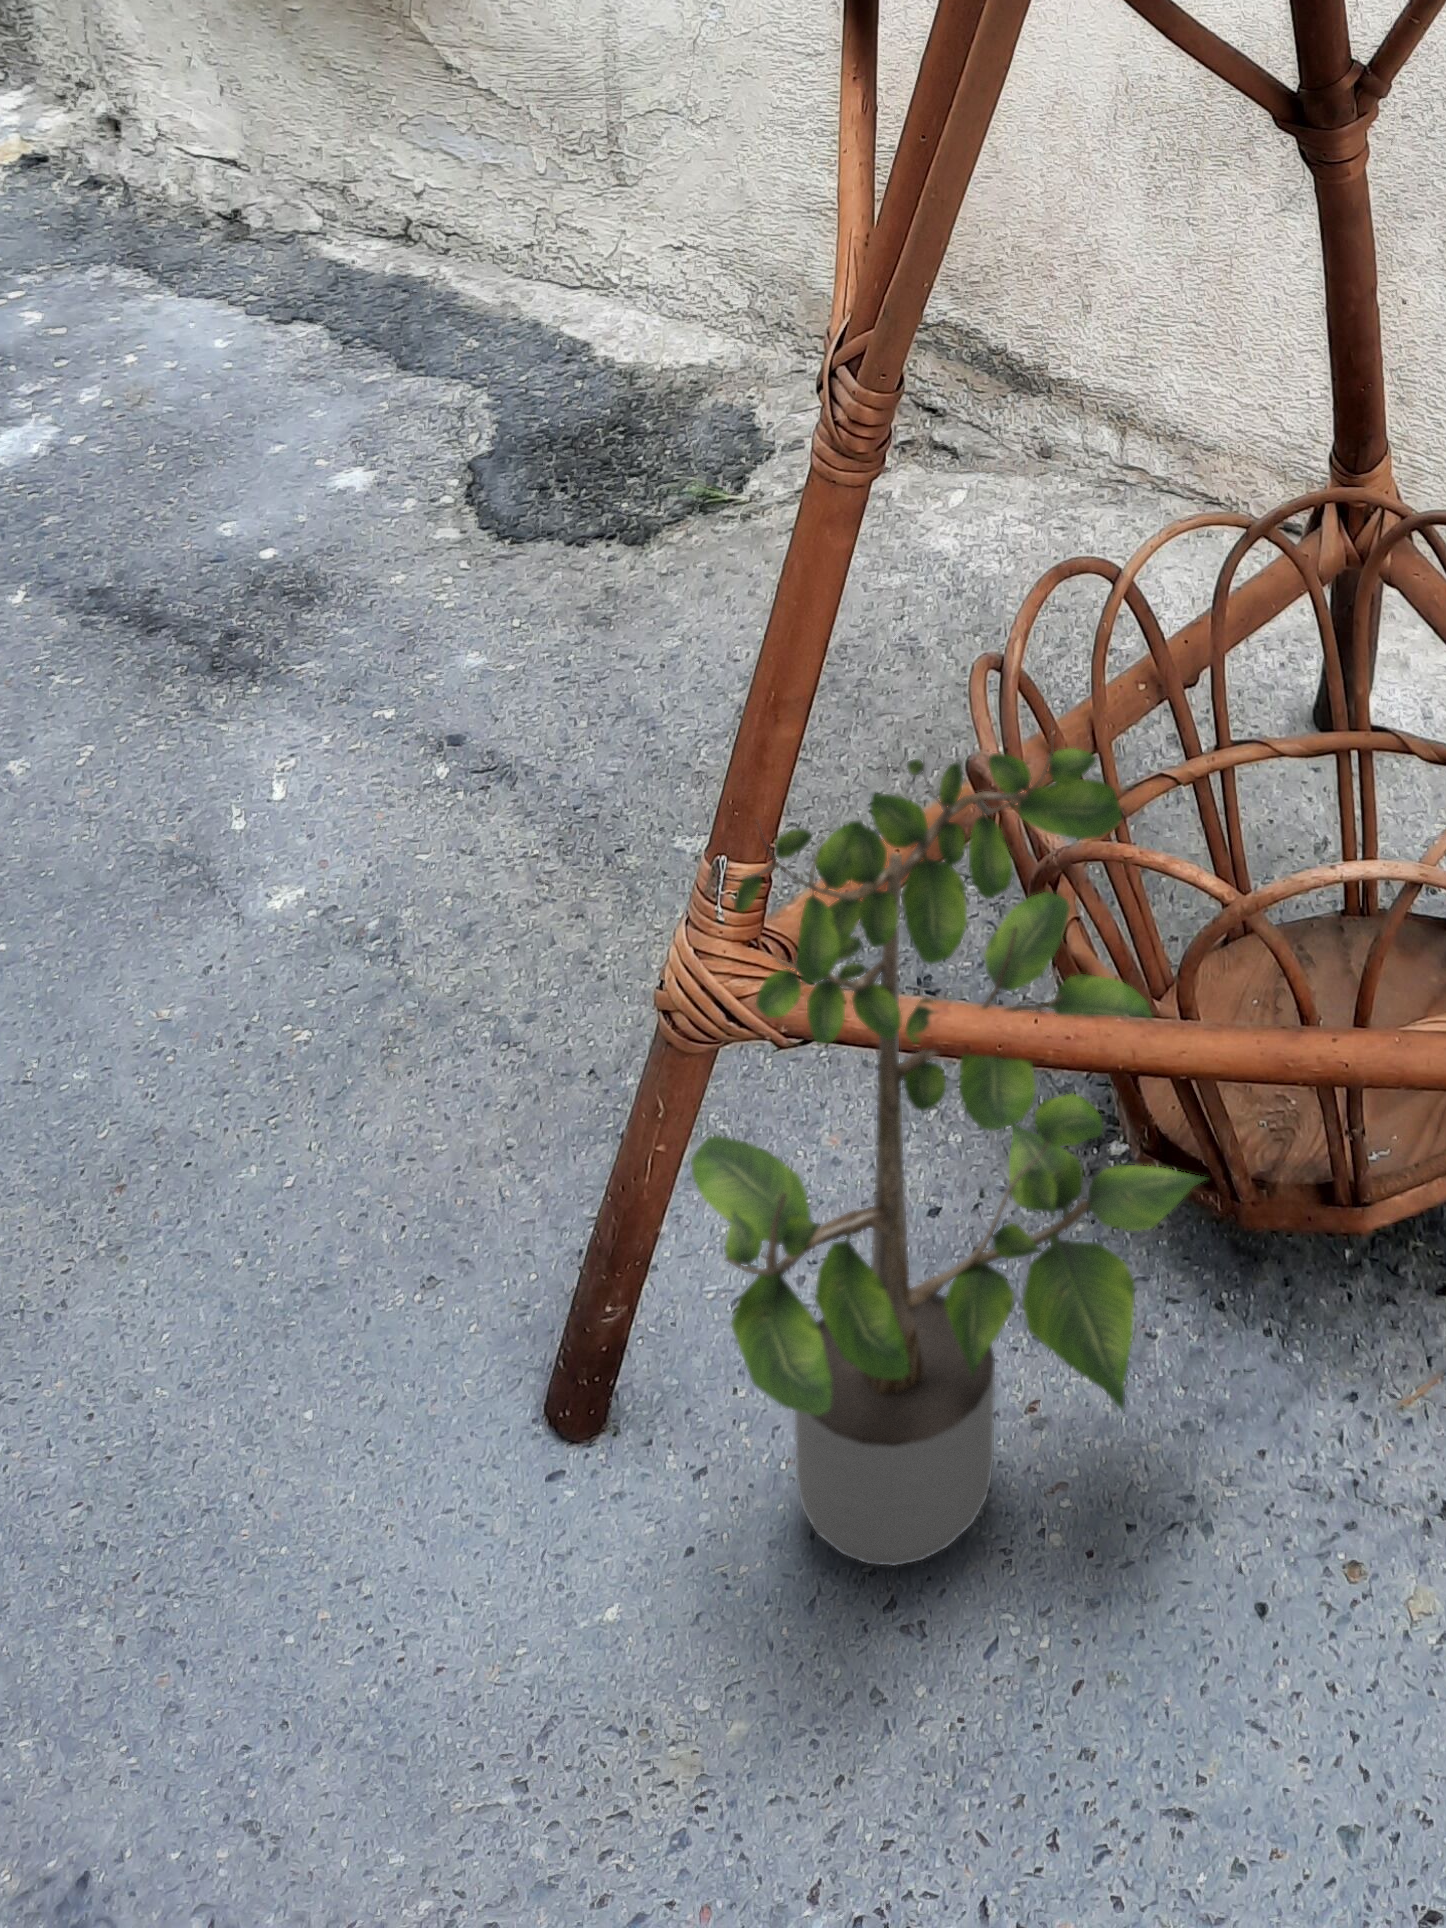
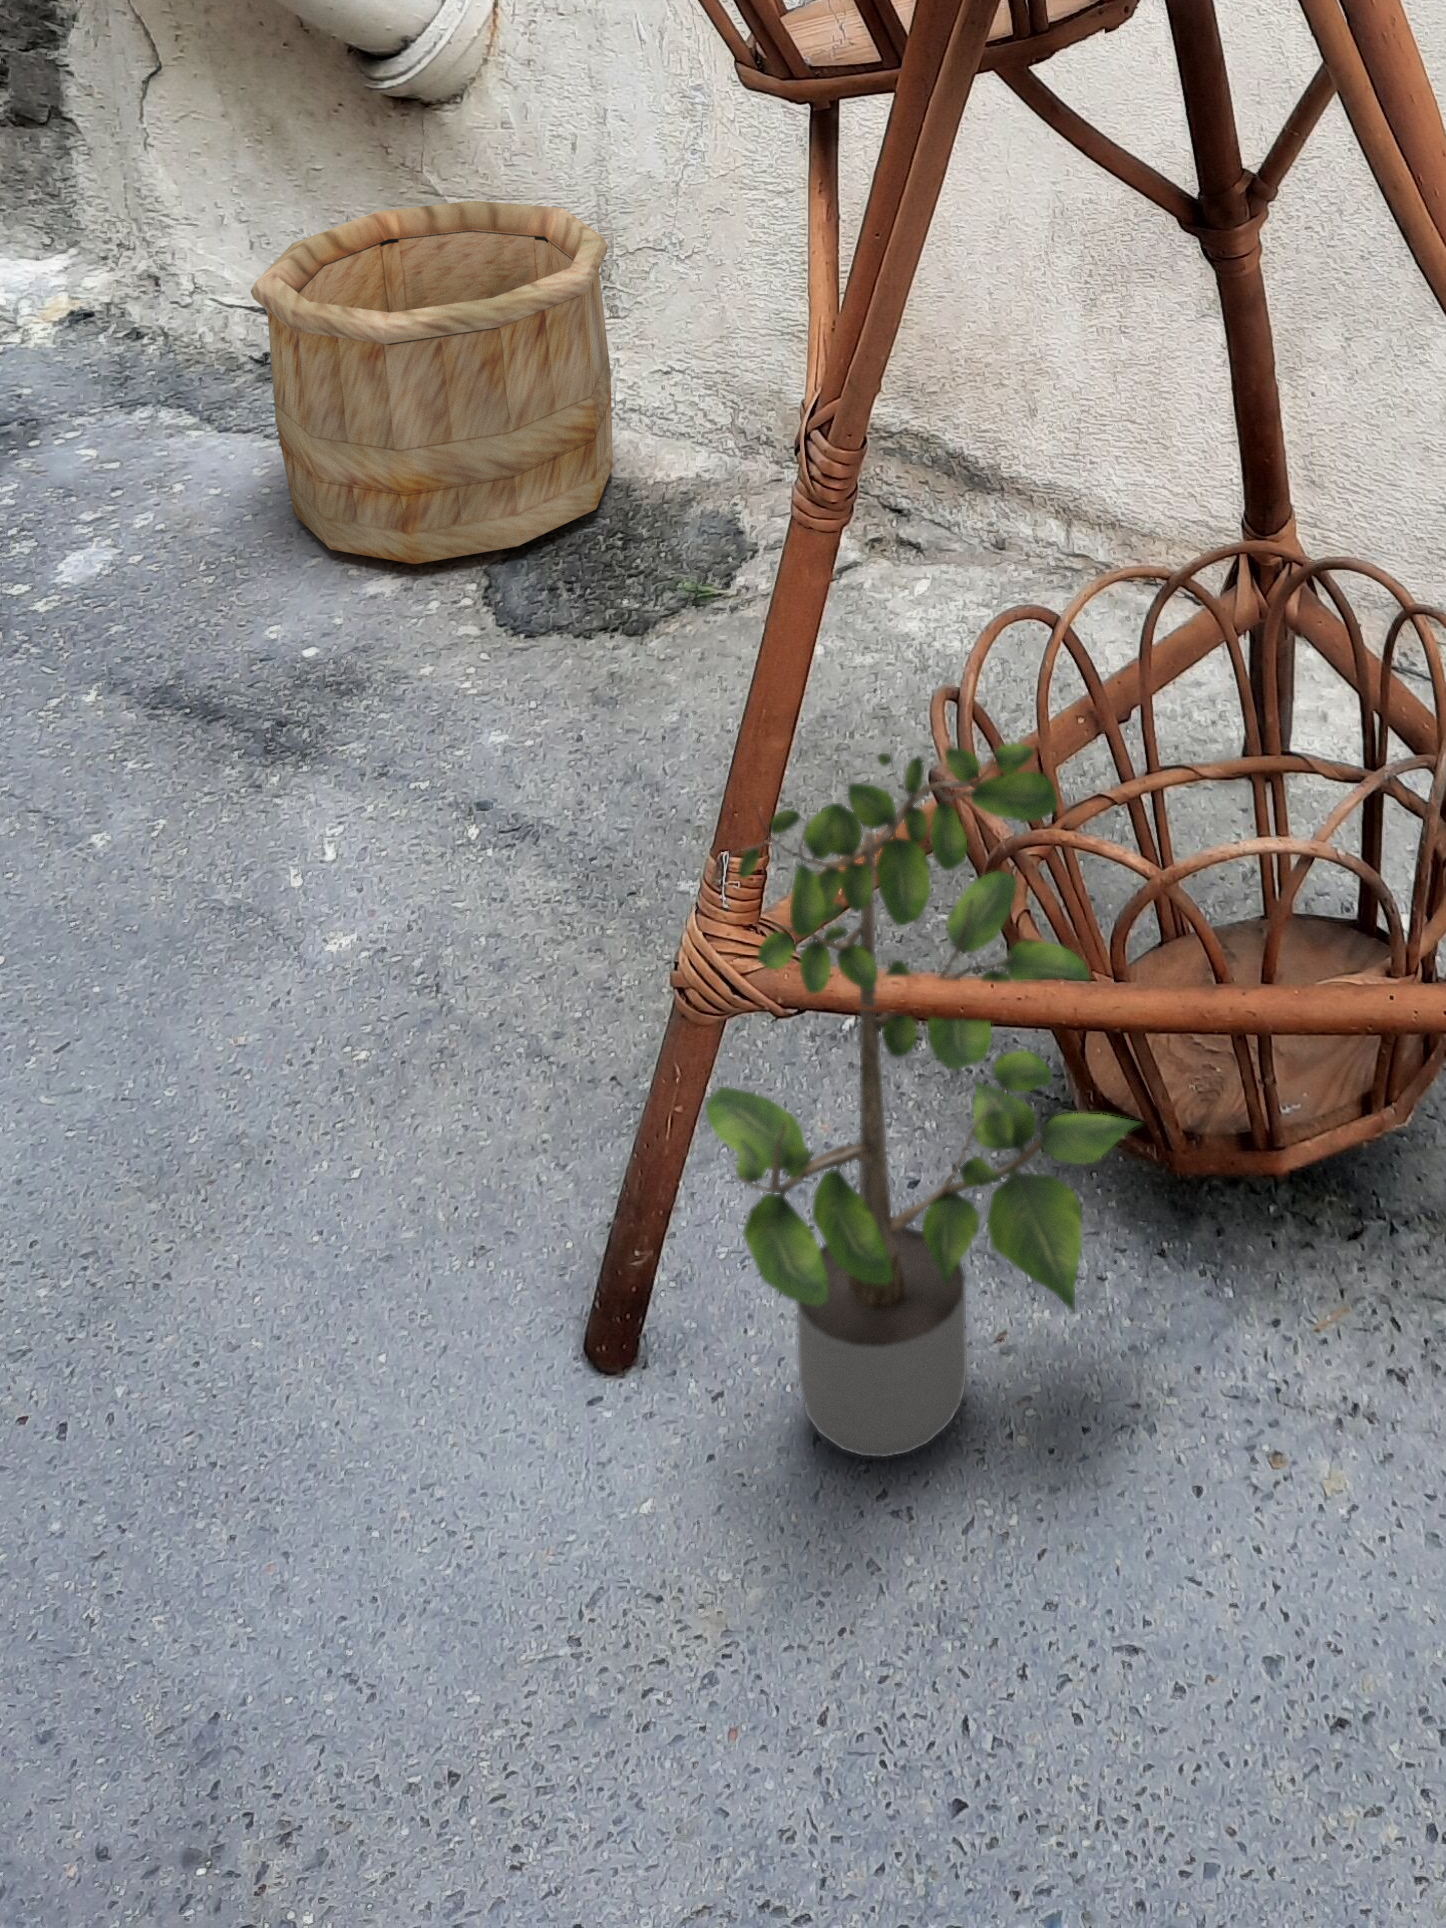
wooden bucket: none [213,52,619,456] -> present [251,201,613,564]

